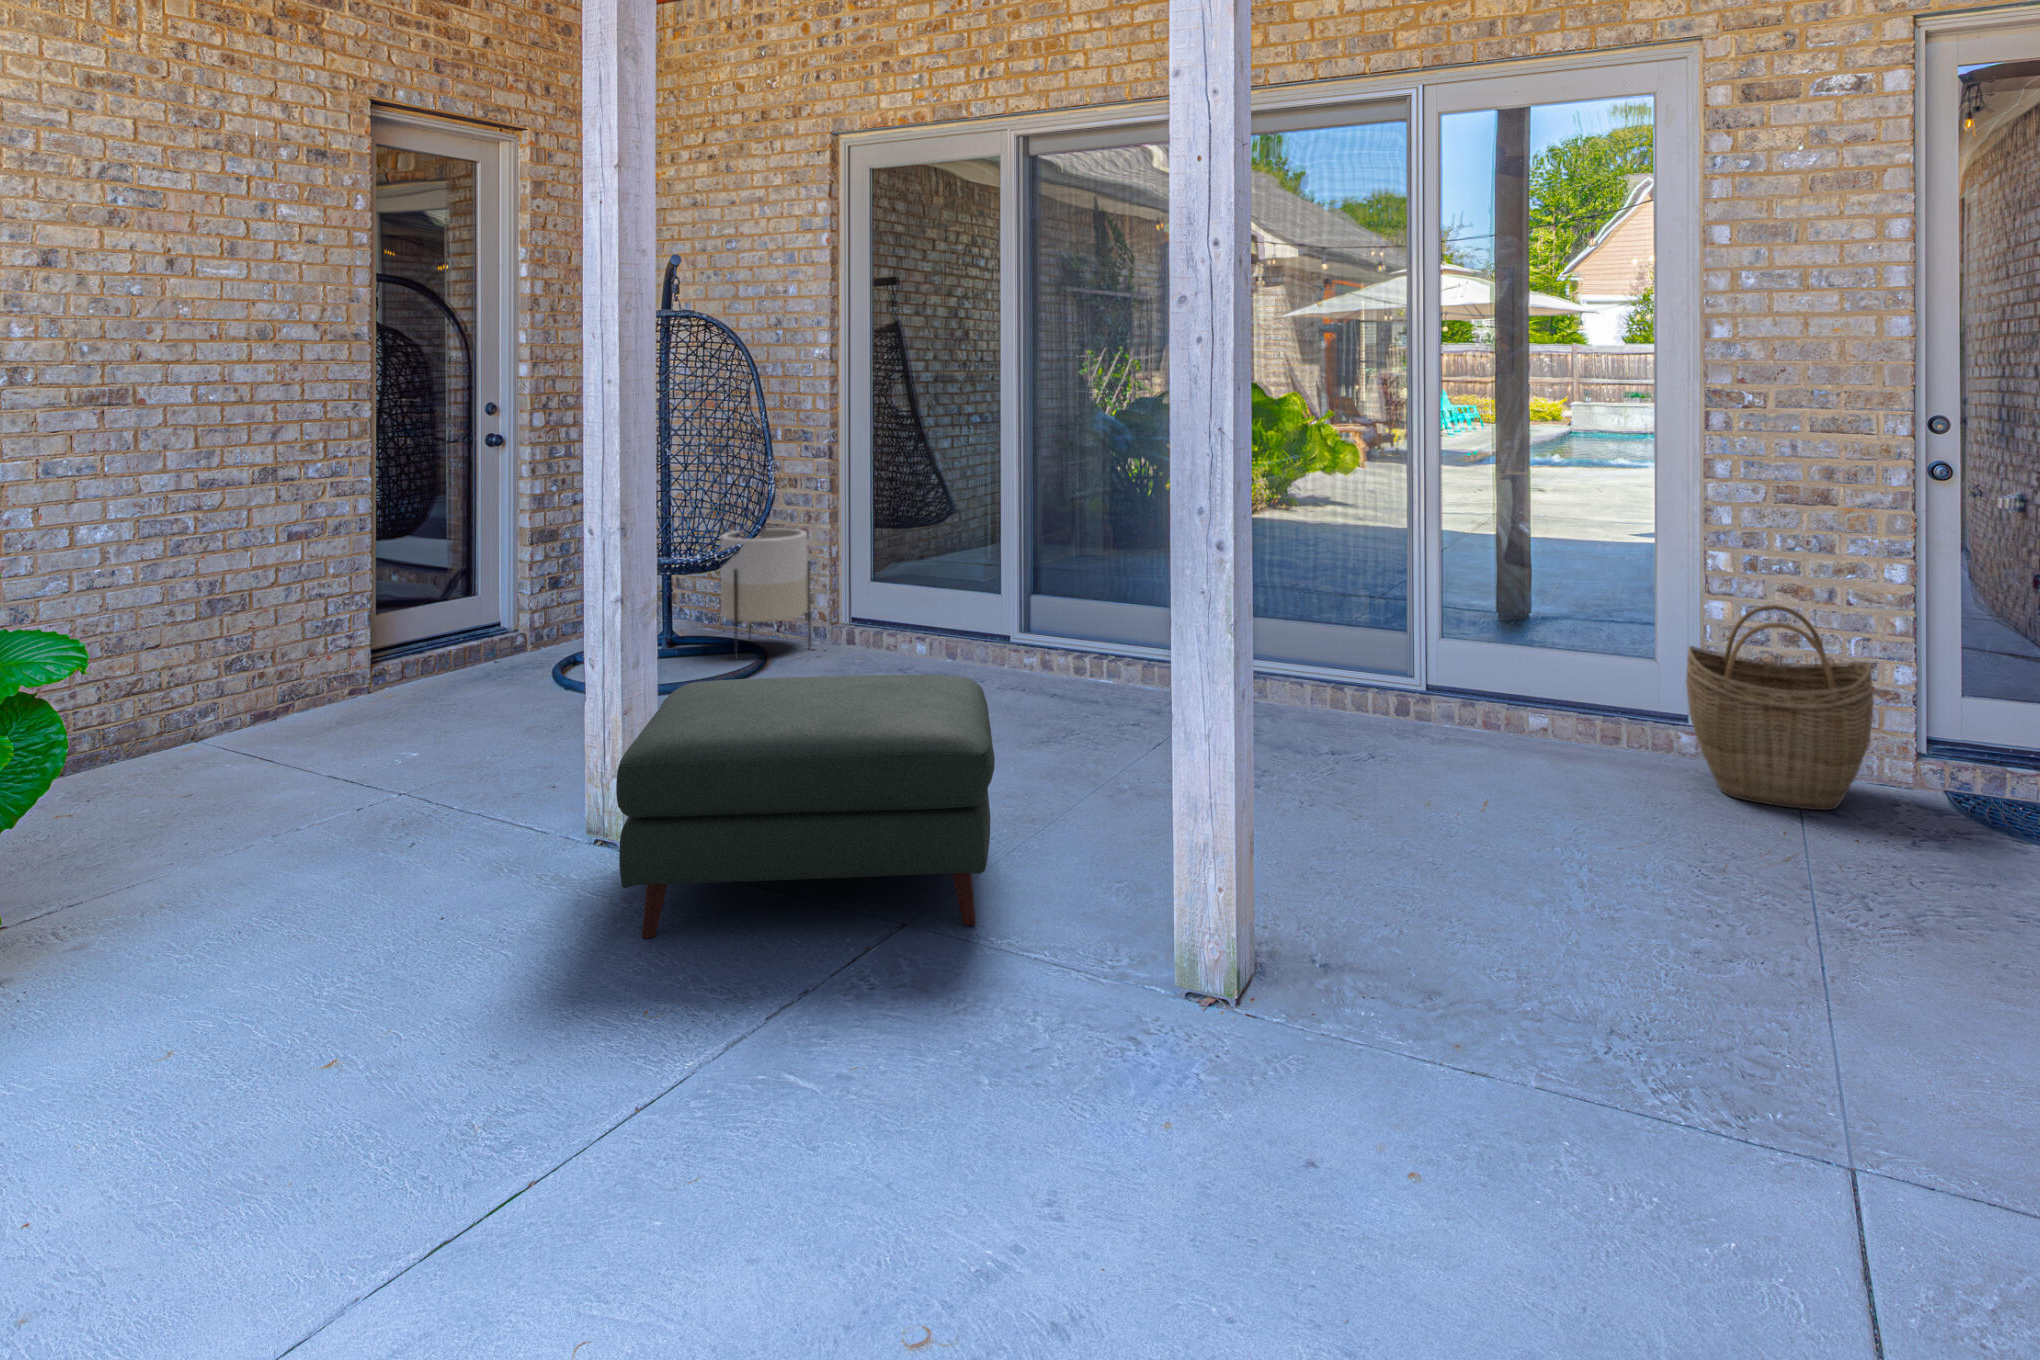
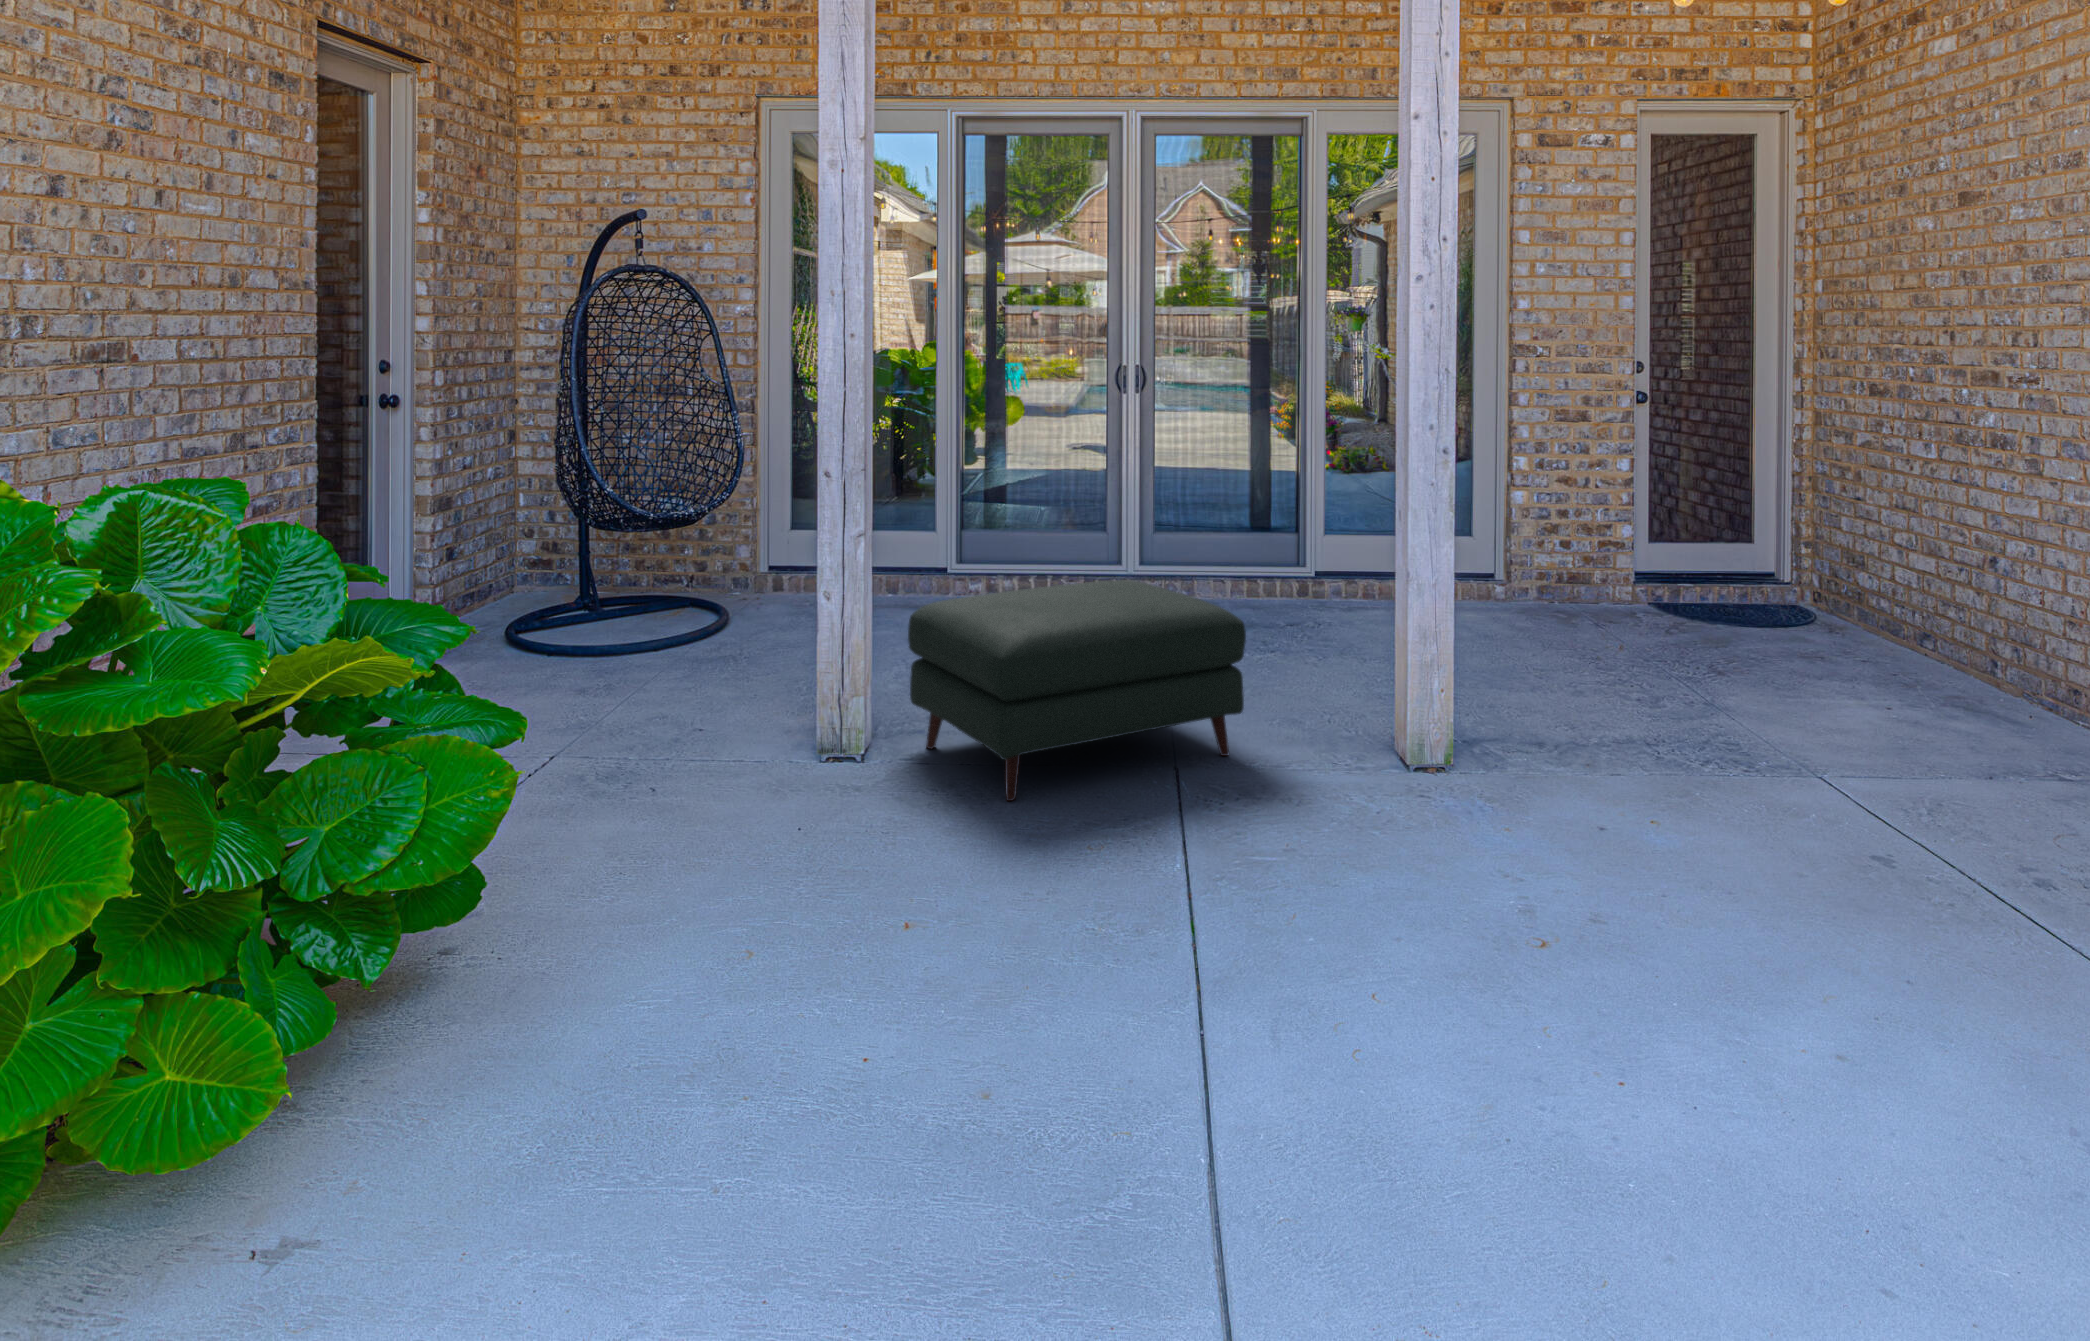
planter: present [721,528,811,658] -> none [646,489,737,619]
woven basket: present [1686,605,1874,810] -> none [1512,496,1629,628]

